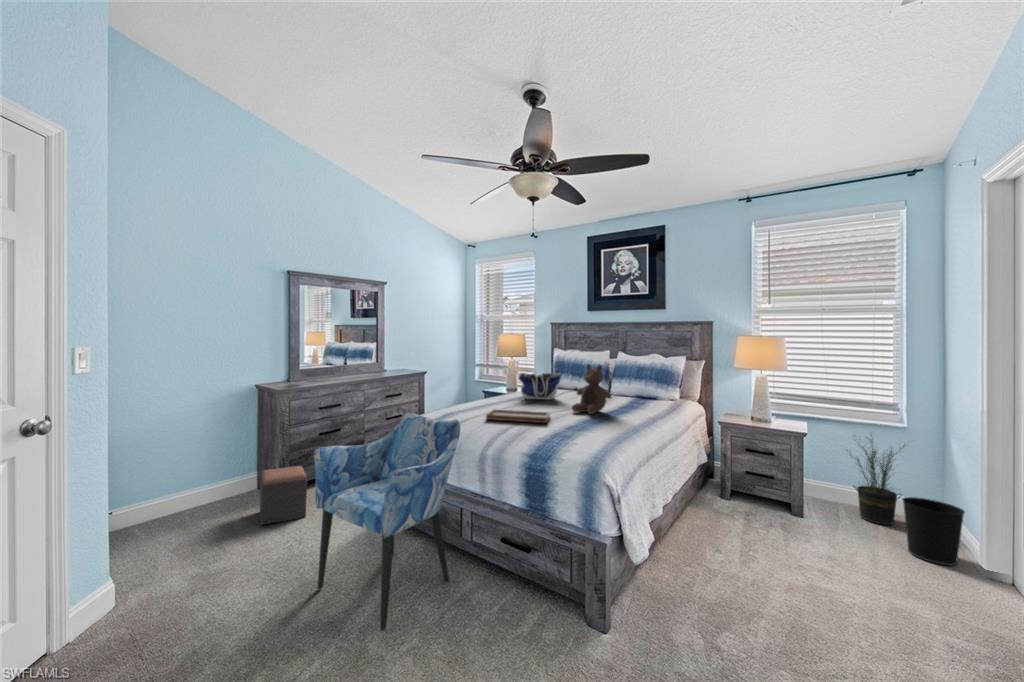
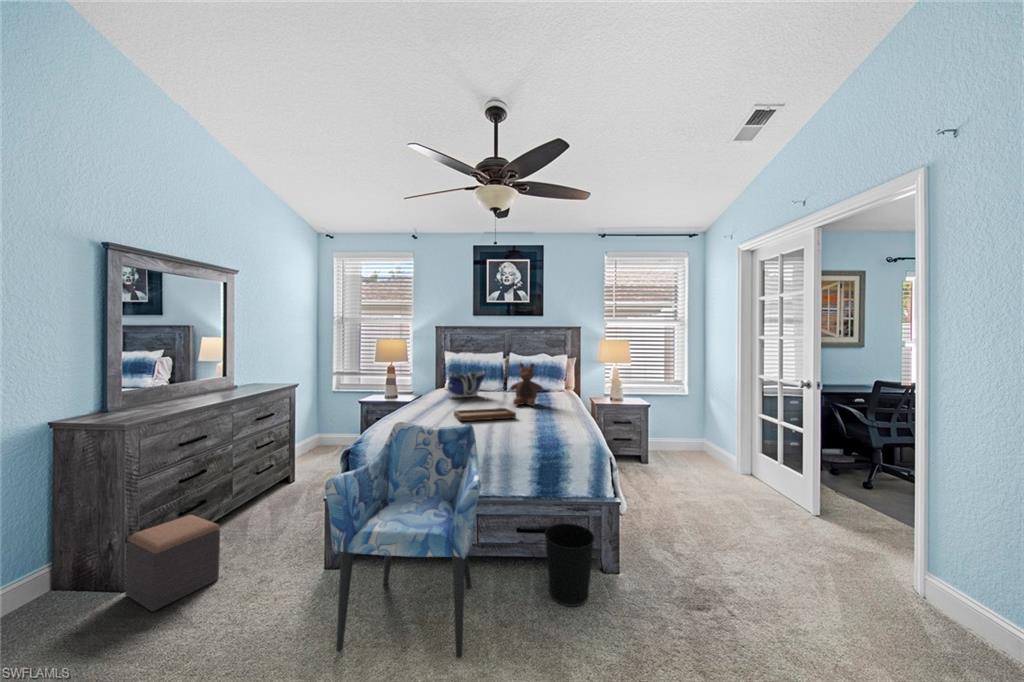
potted plant: present [847,439,906,525] -> none [659,399,699,457]
wastebasket: present [902,497,965,565] -> present [545,523,595,606]

